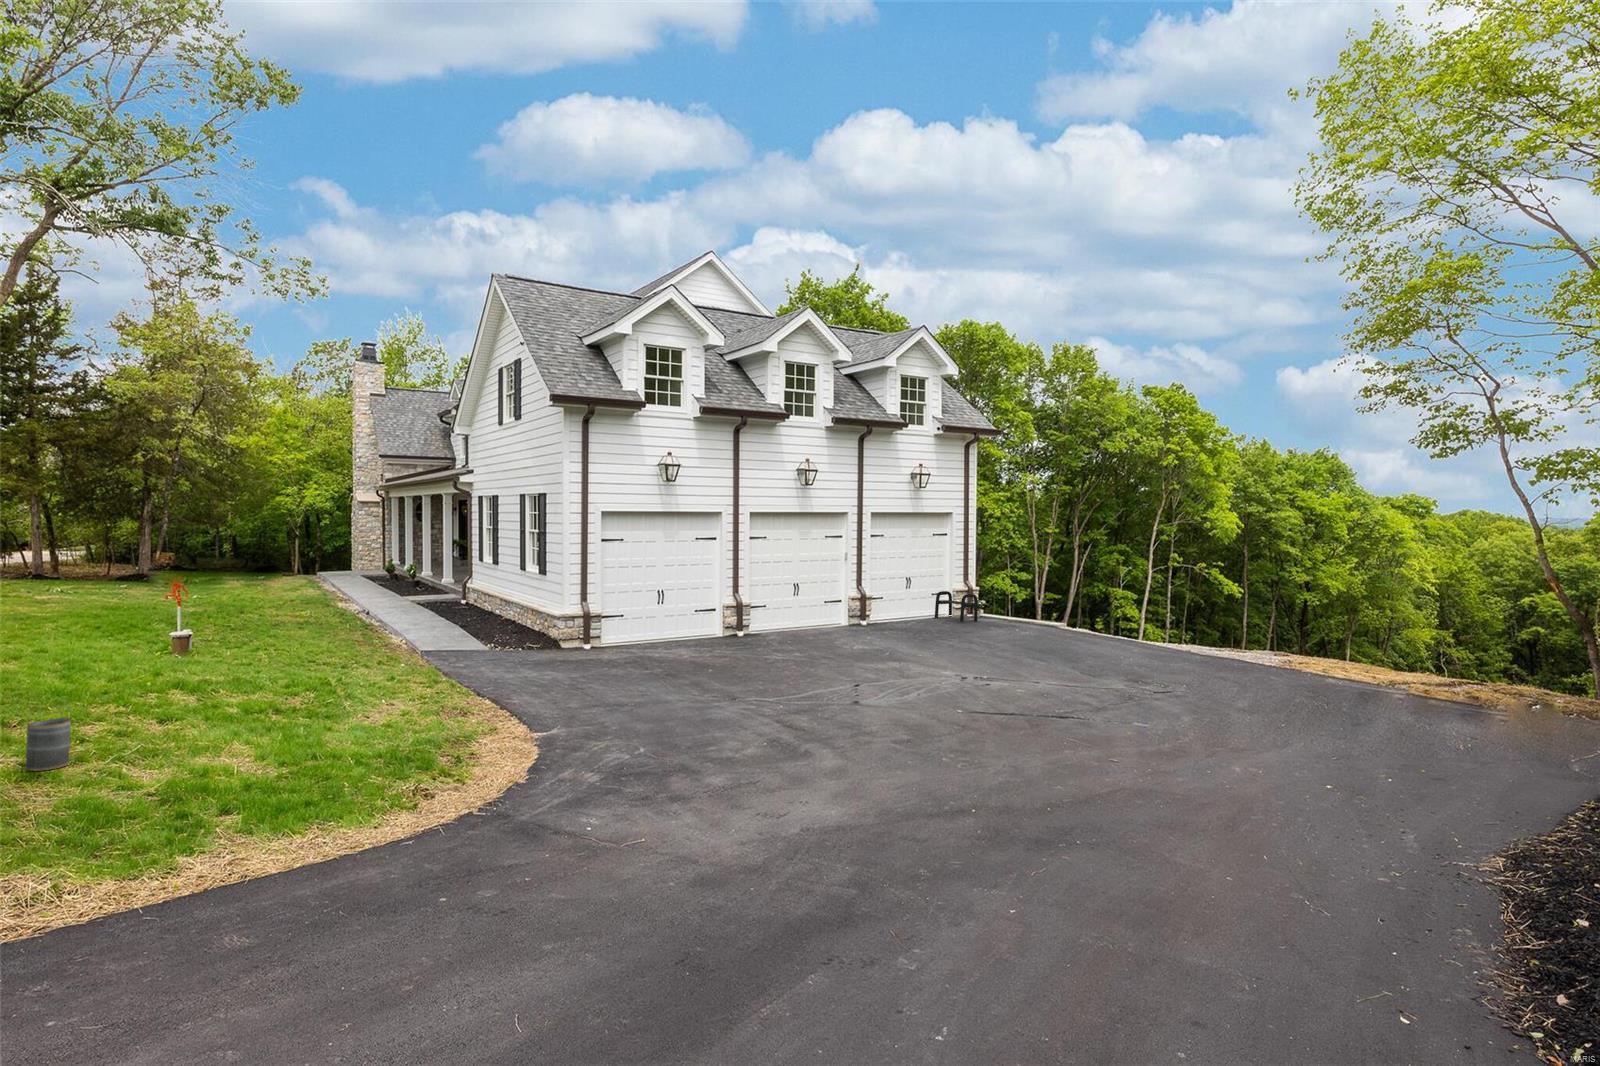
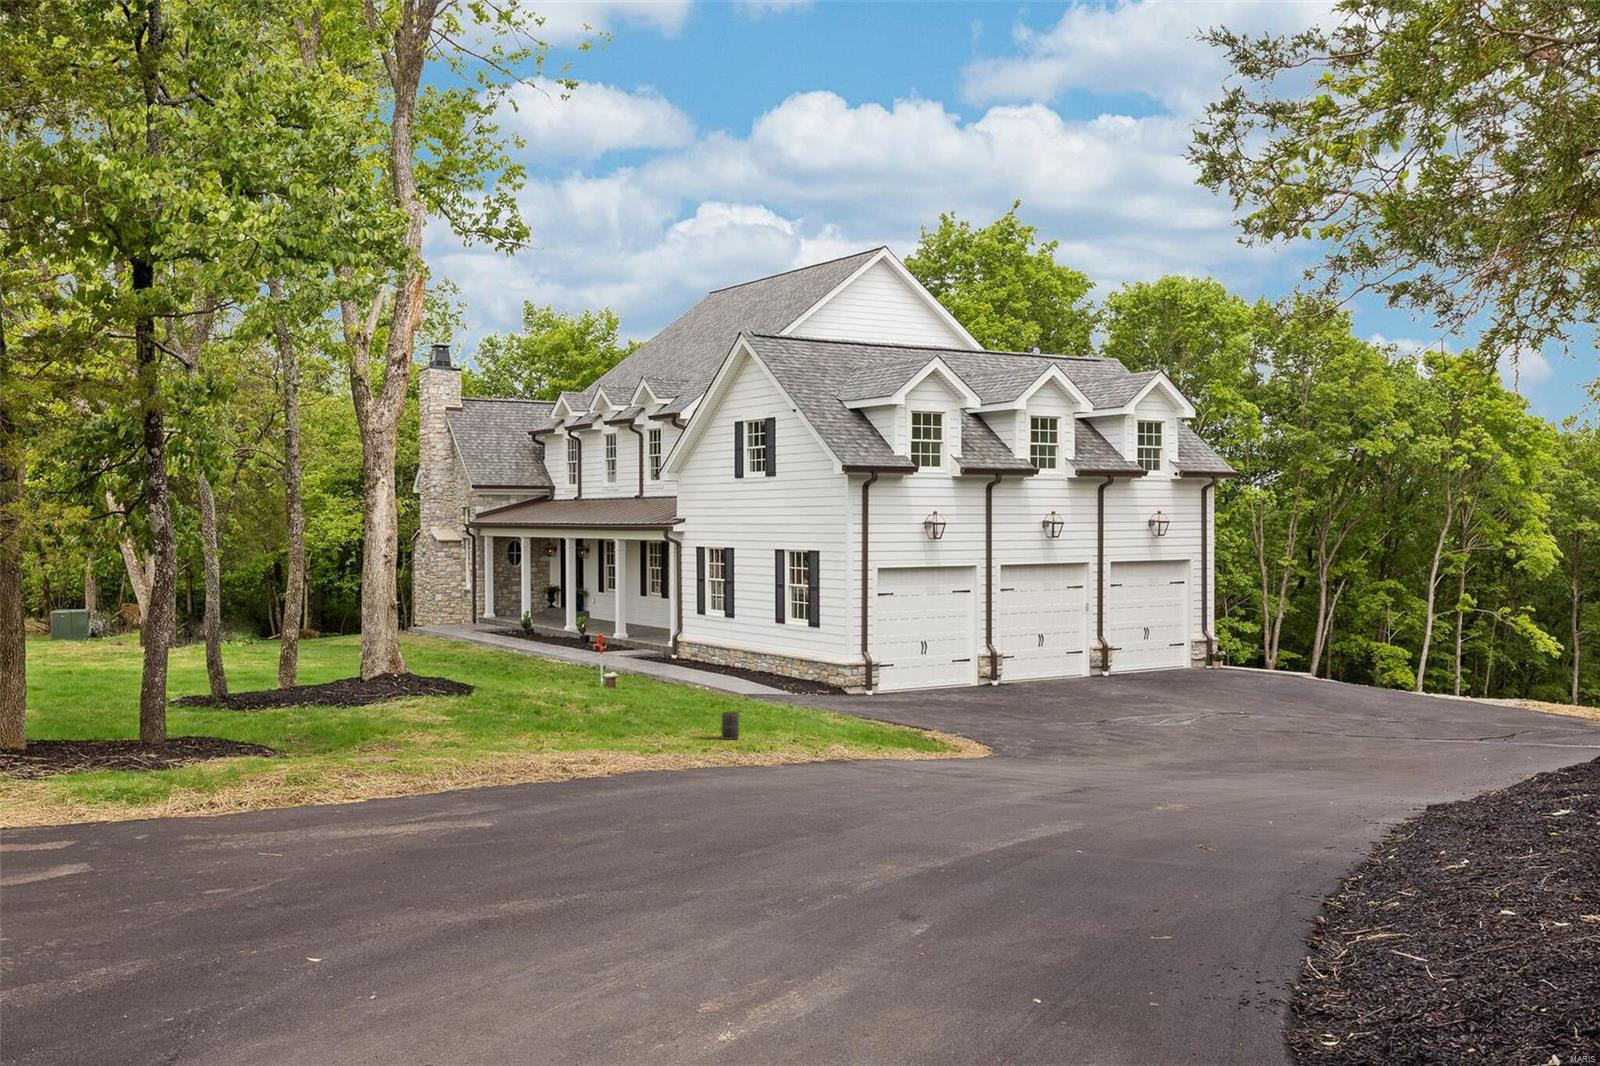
bench: present [935,591,978,622] -> none [1172,642,1218,674]

